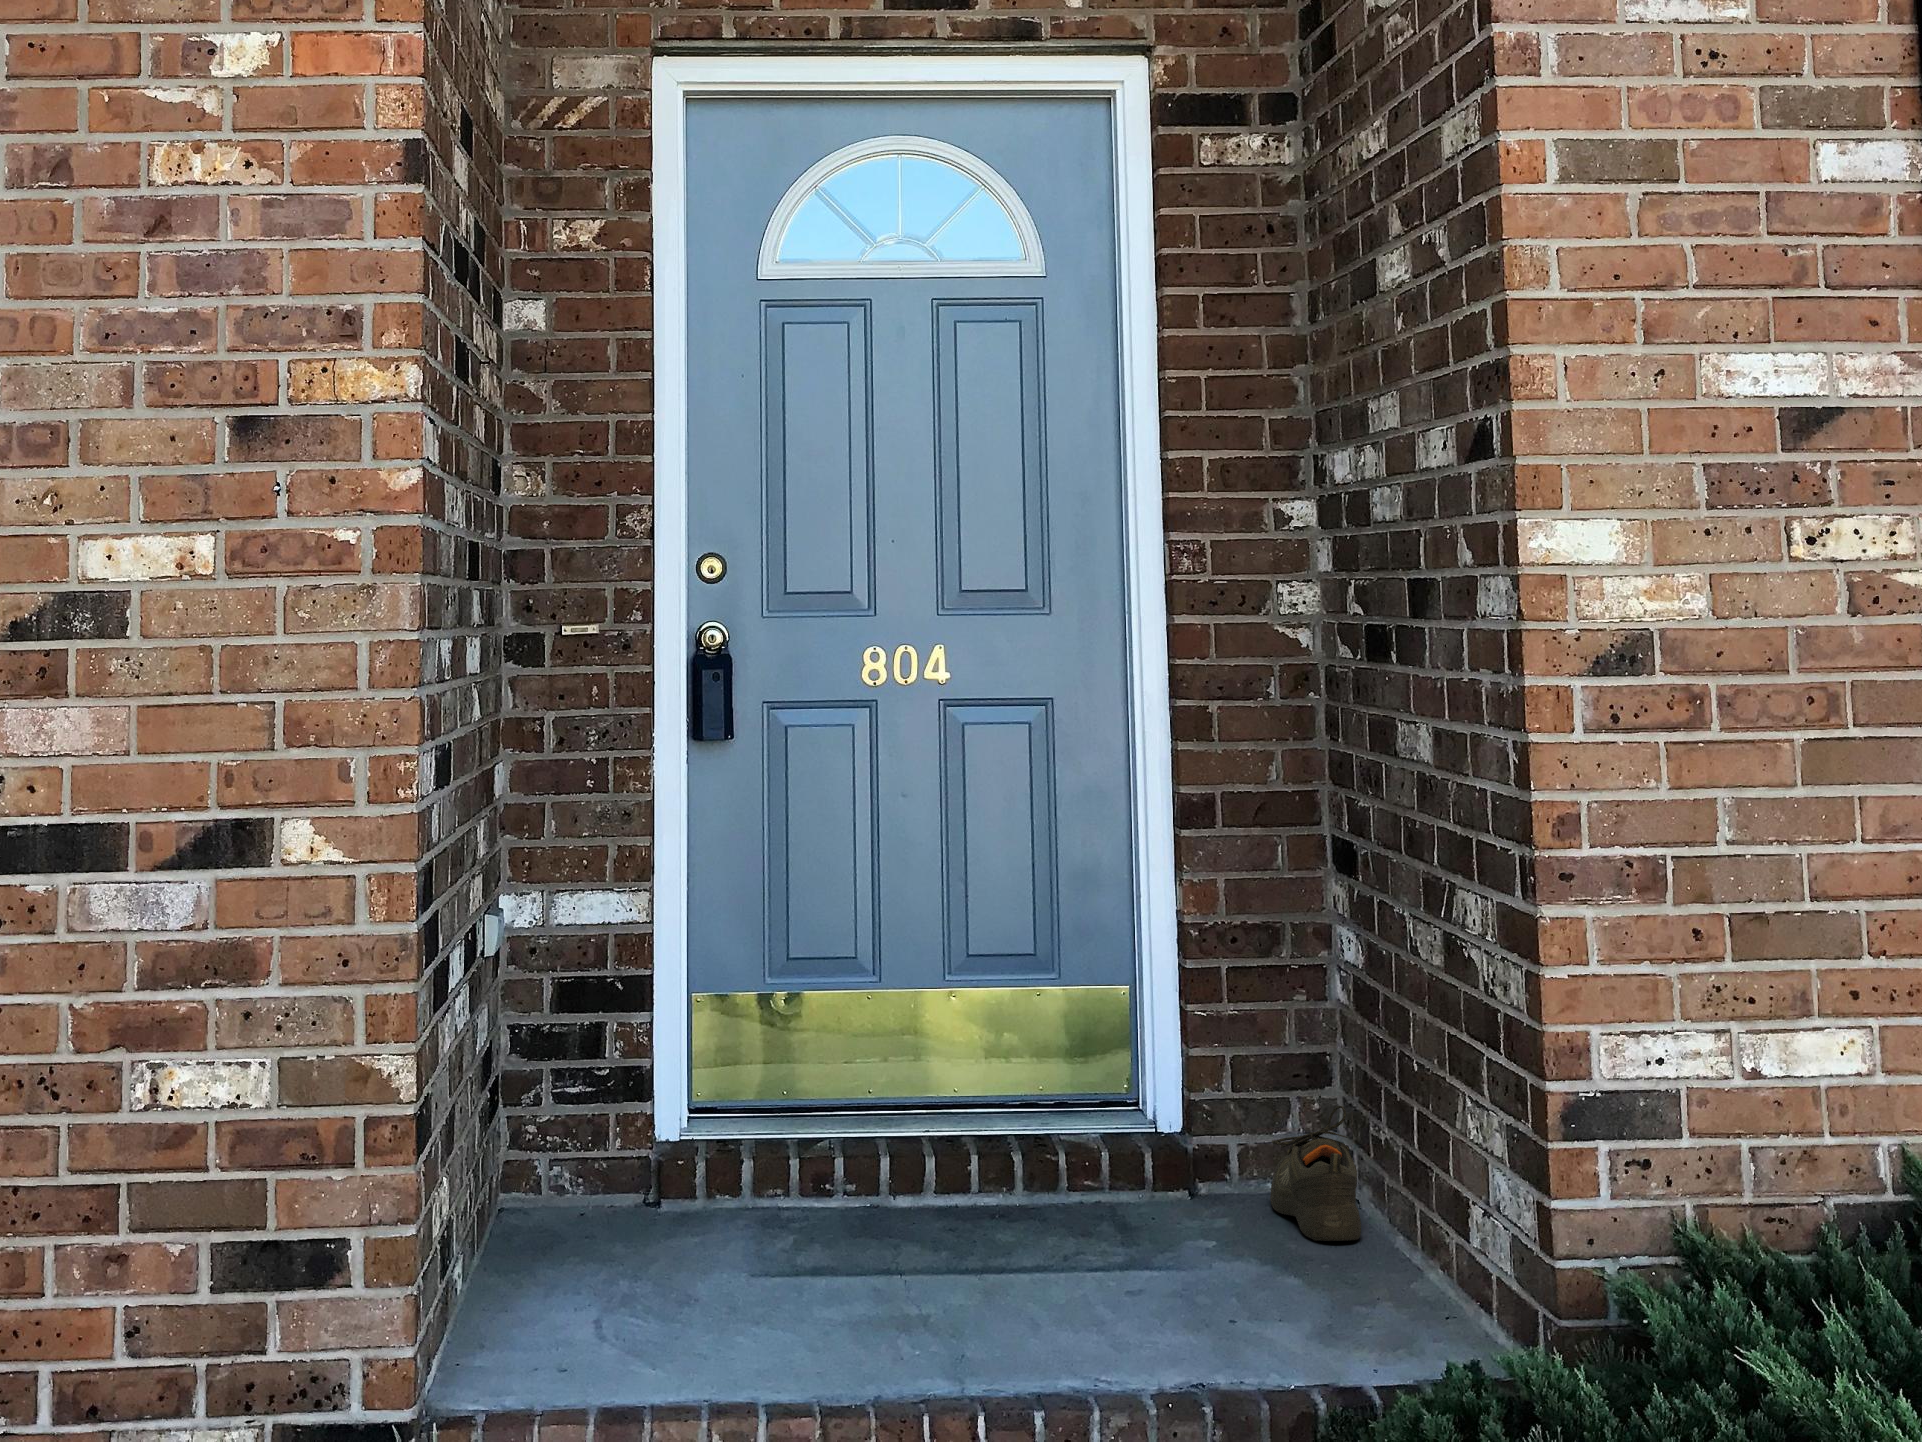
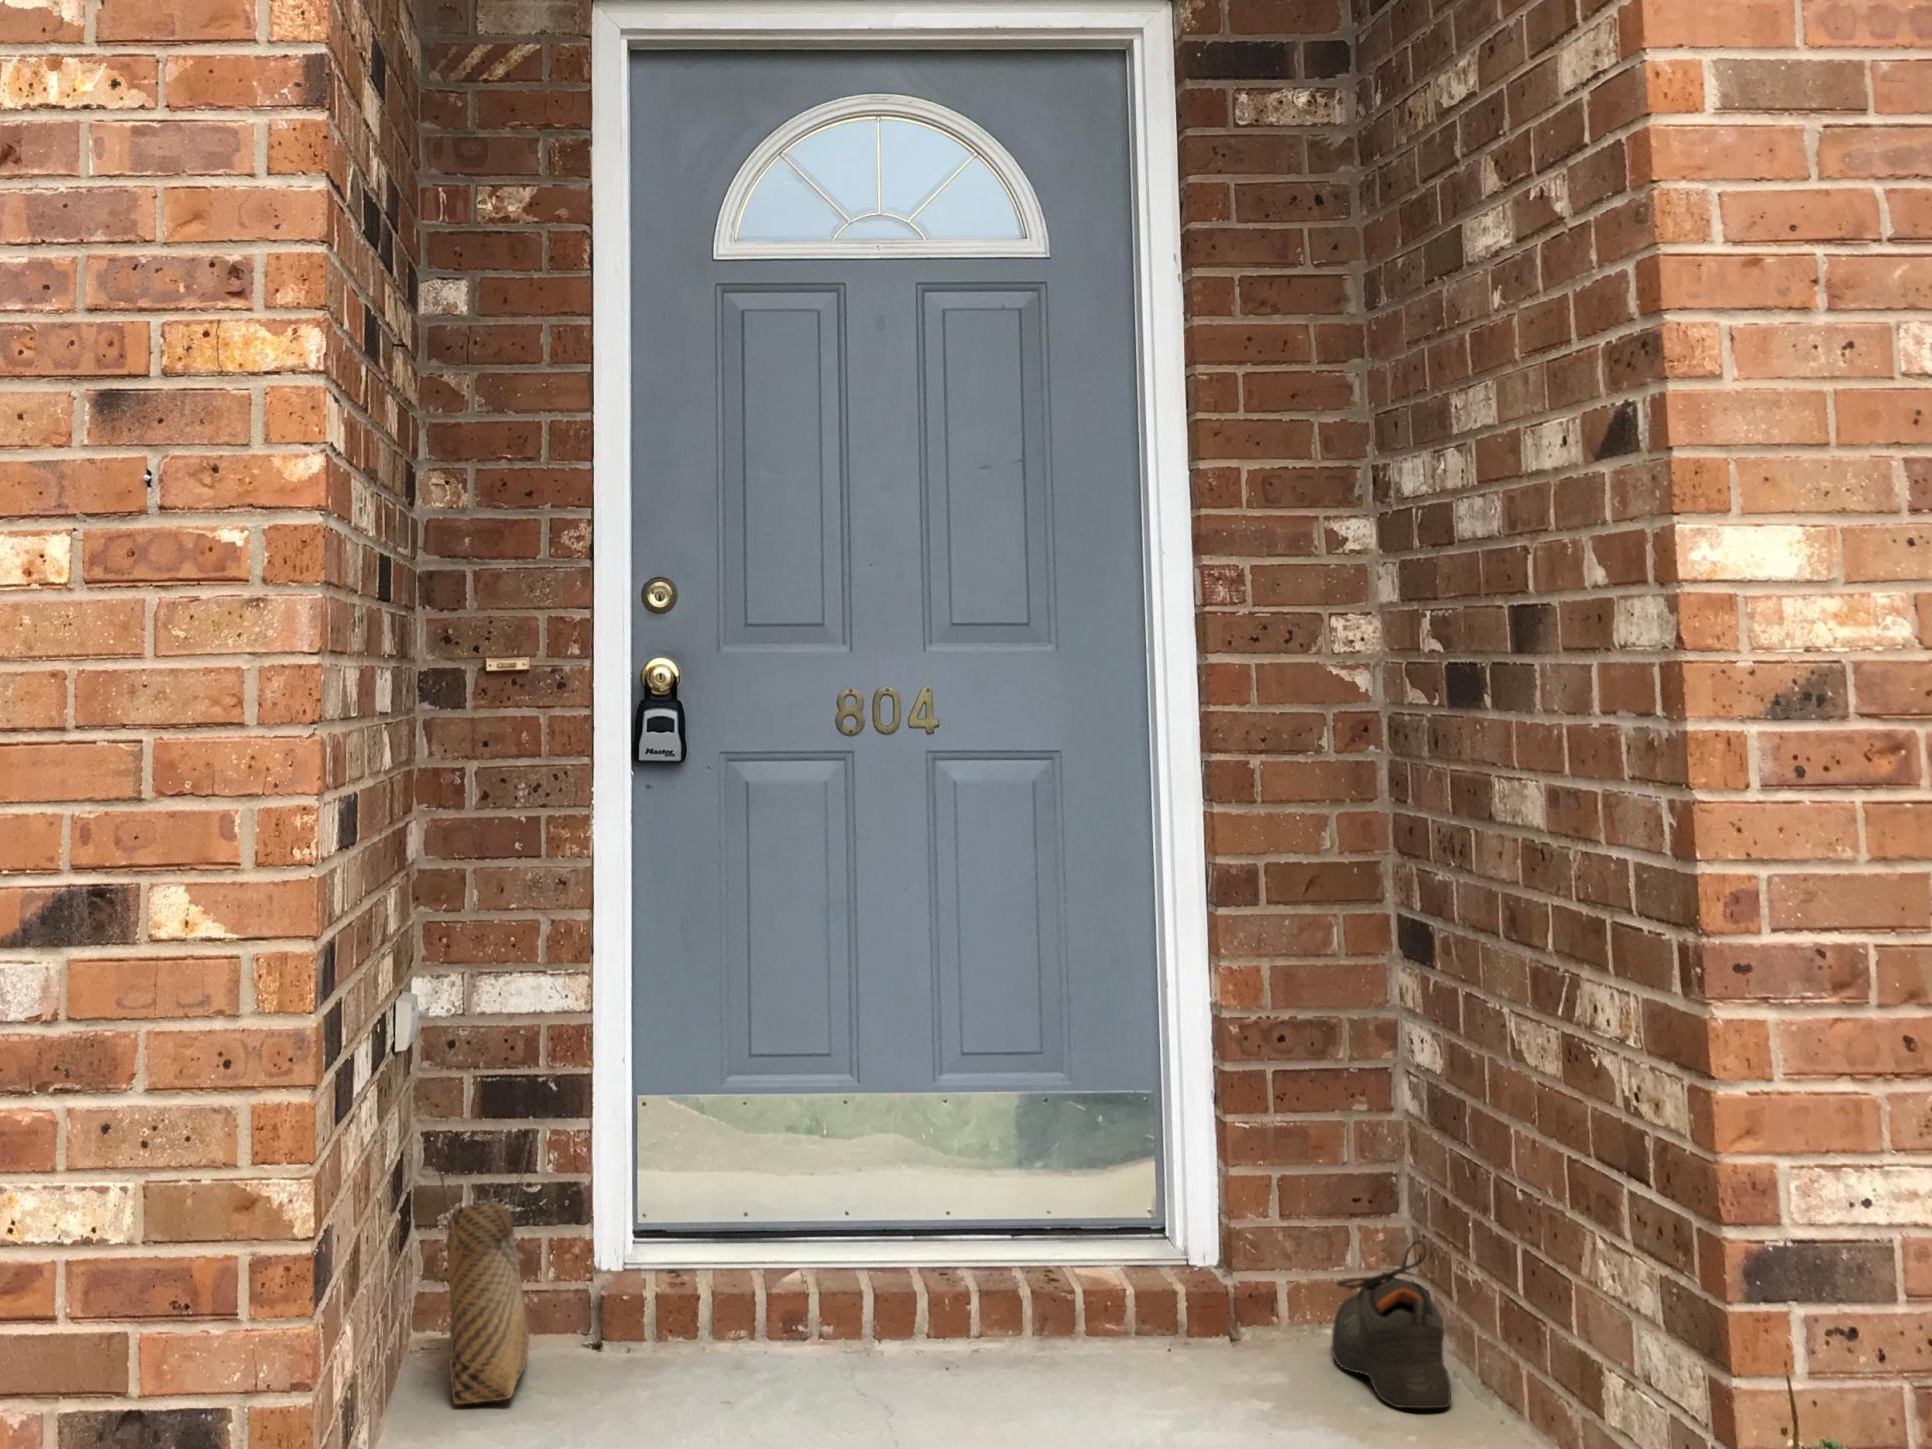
woven basket: none [516,1023,601,1247] -> present [432,1133,532,1404]

